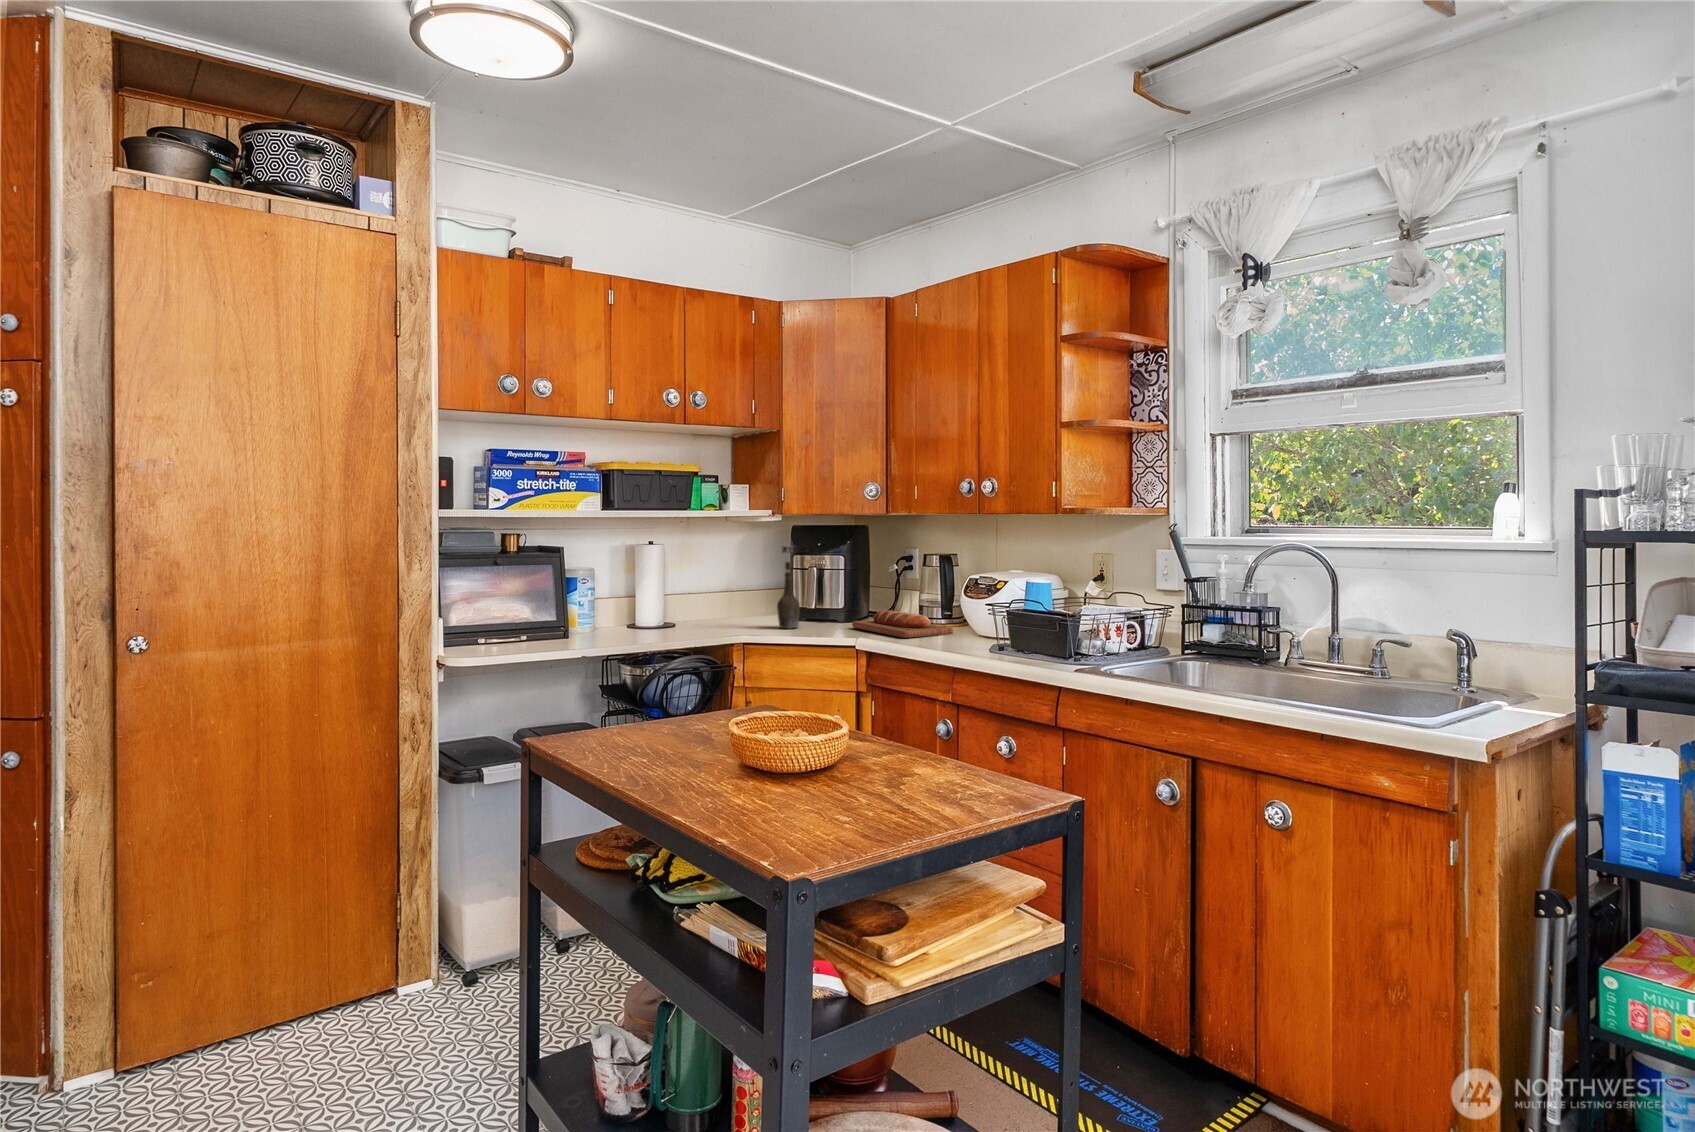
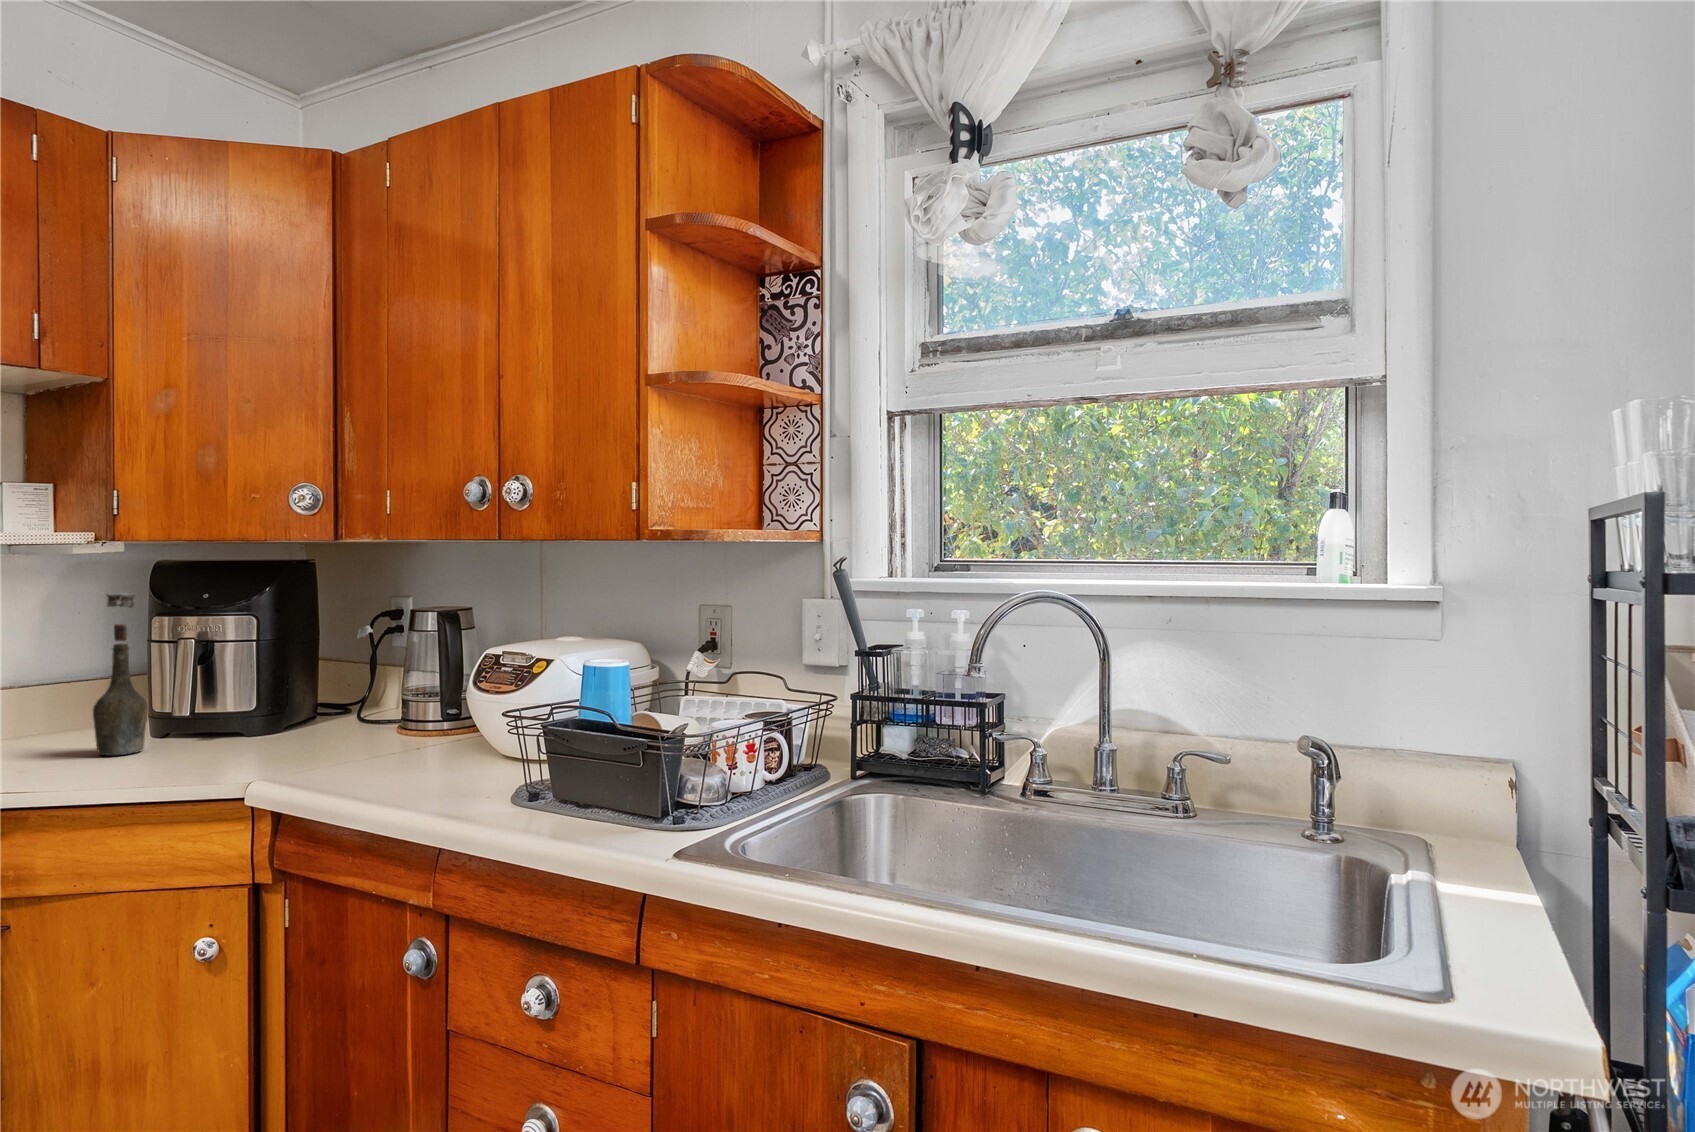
bread loaf: present [852,610,953,638] -> none [259,711,454,769]

